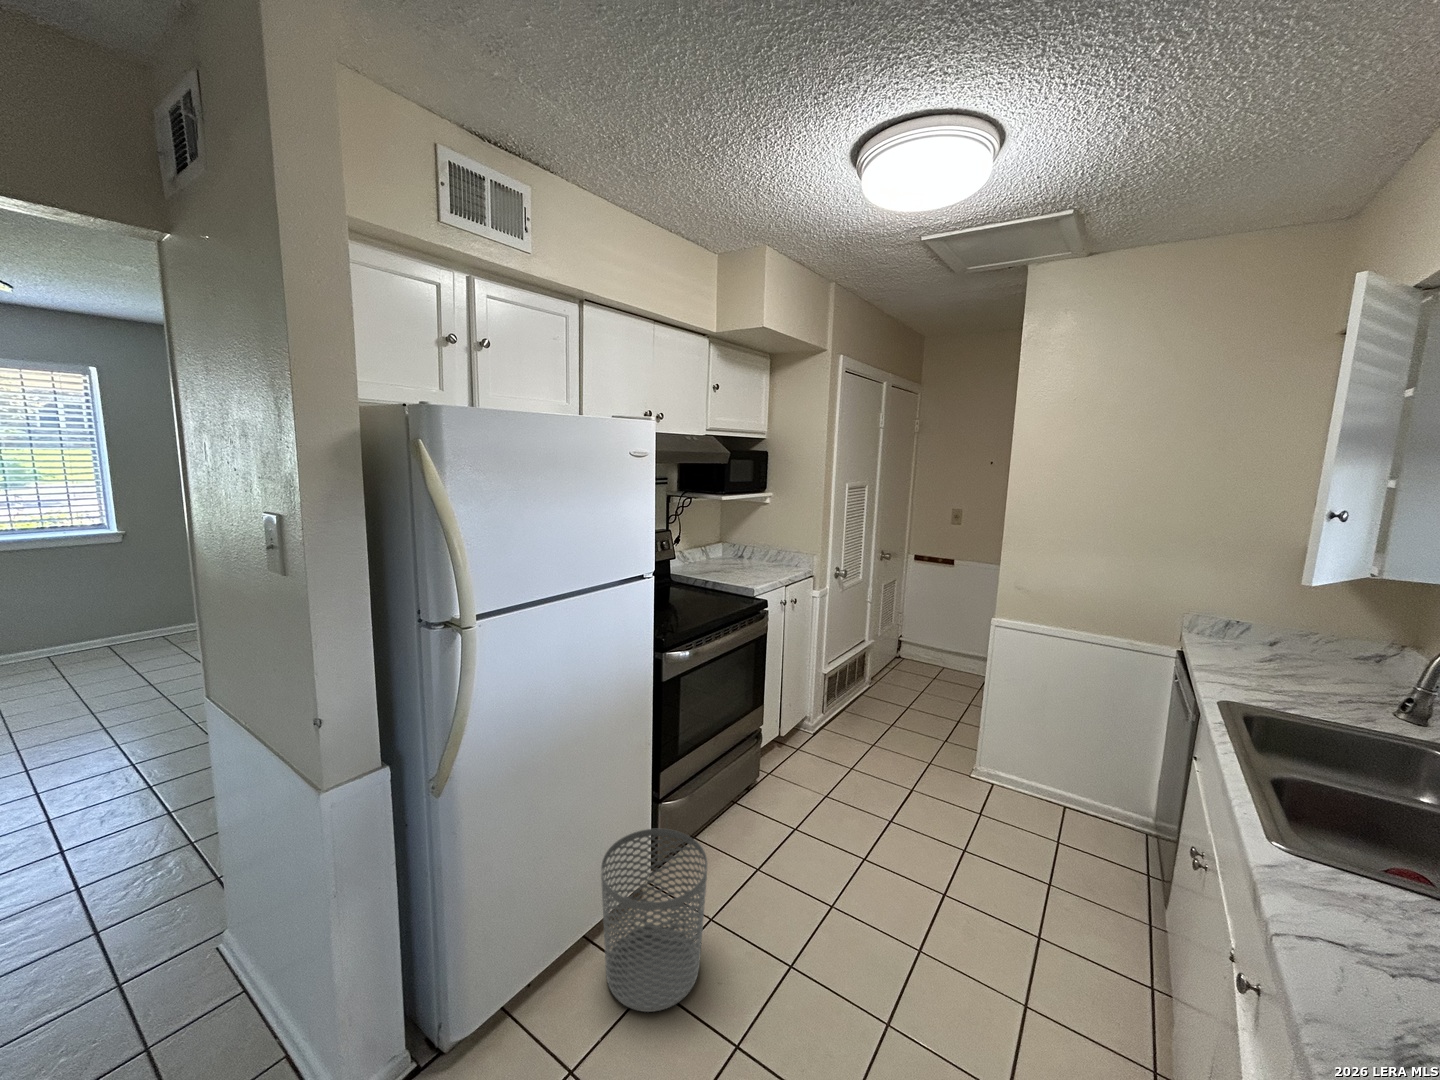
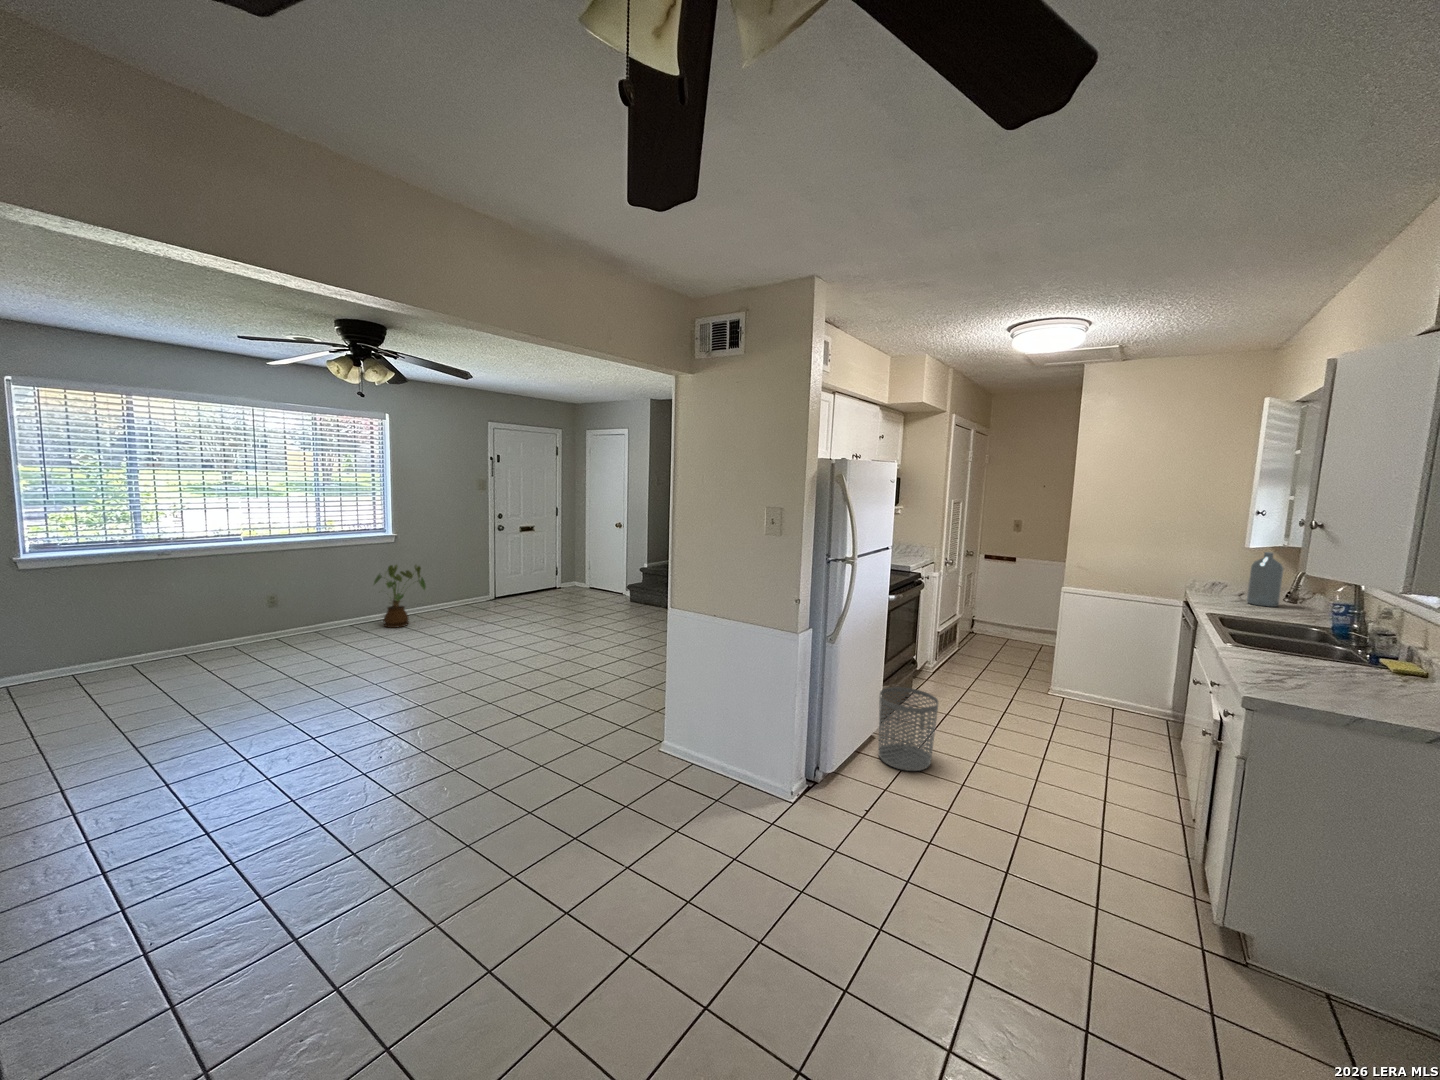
house plant: none [42,574,140,664] -> present [374,565,426,628]
bottle: none [1289,580,1363,680] -> present [1247,552,1283,607]

